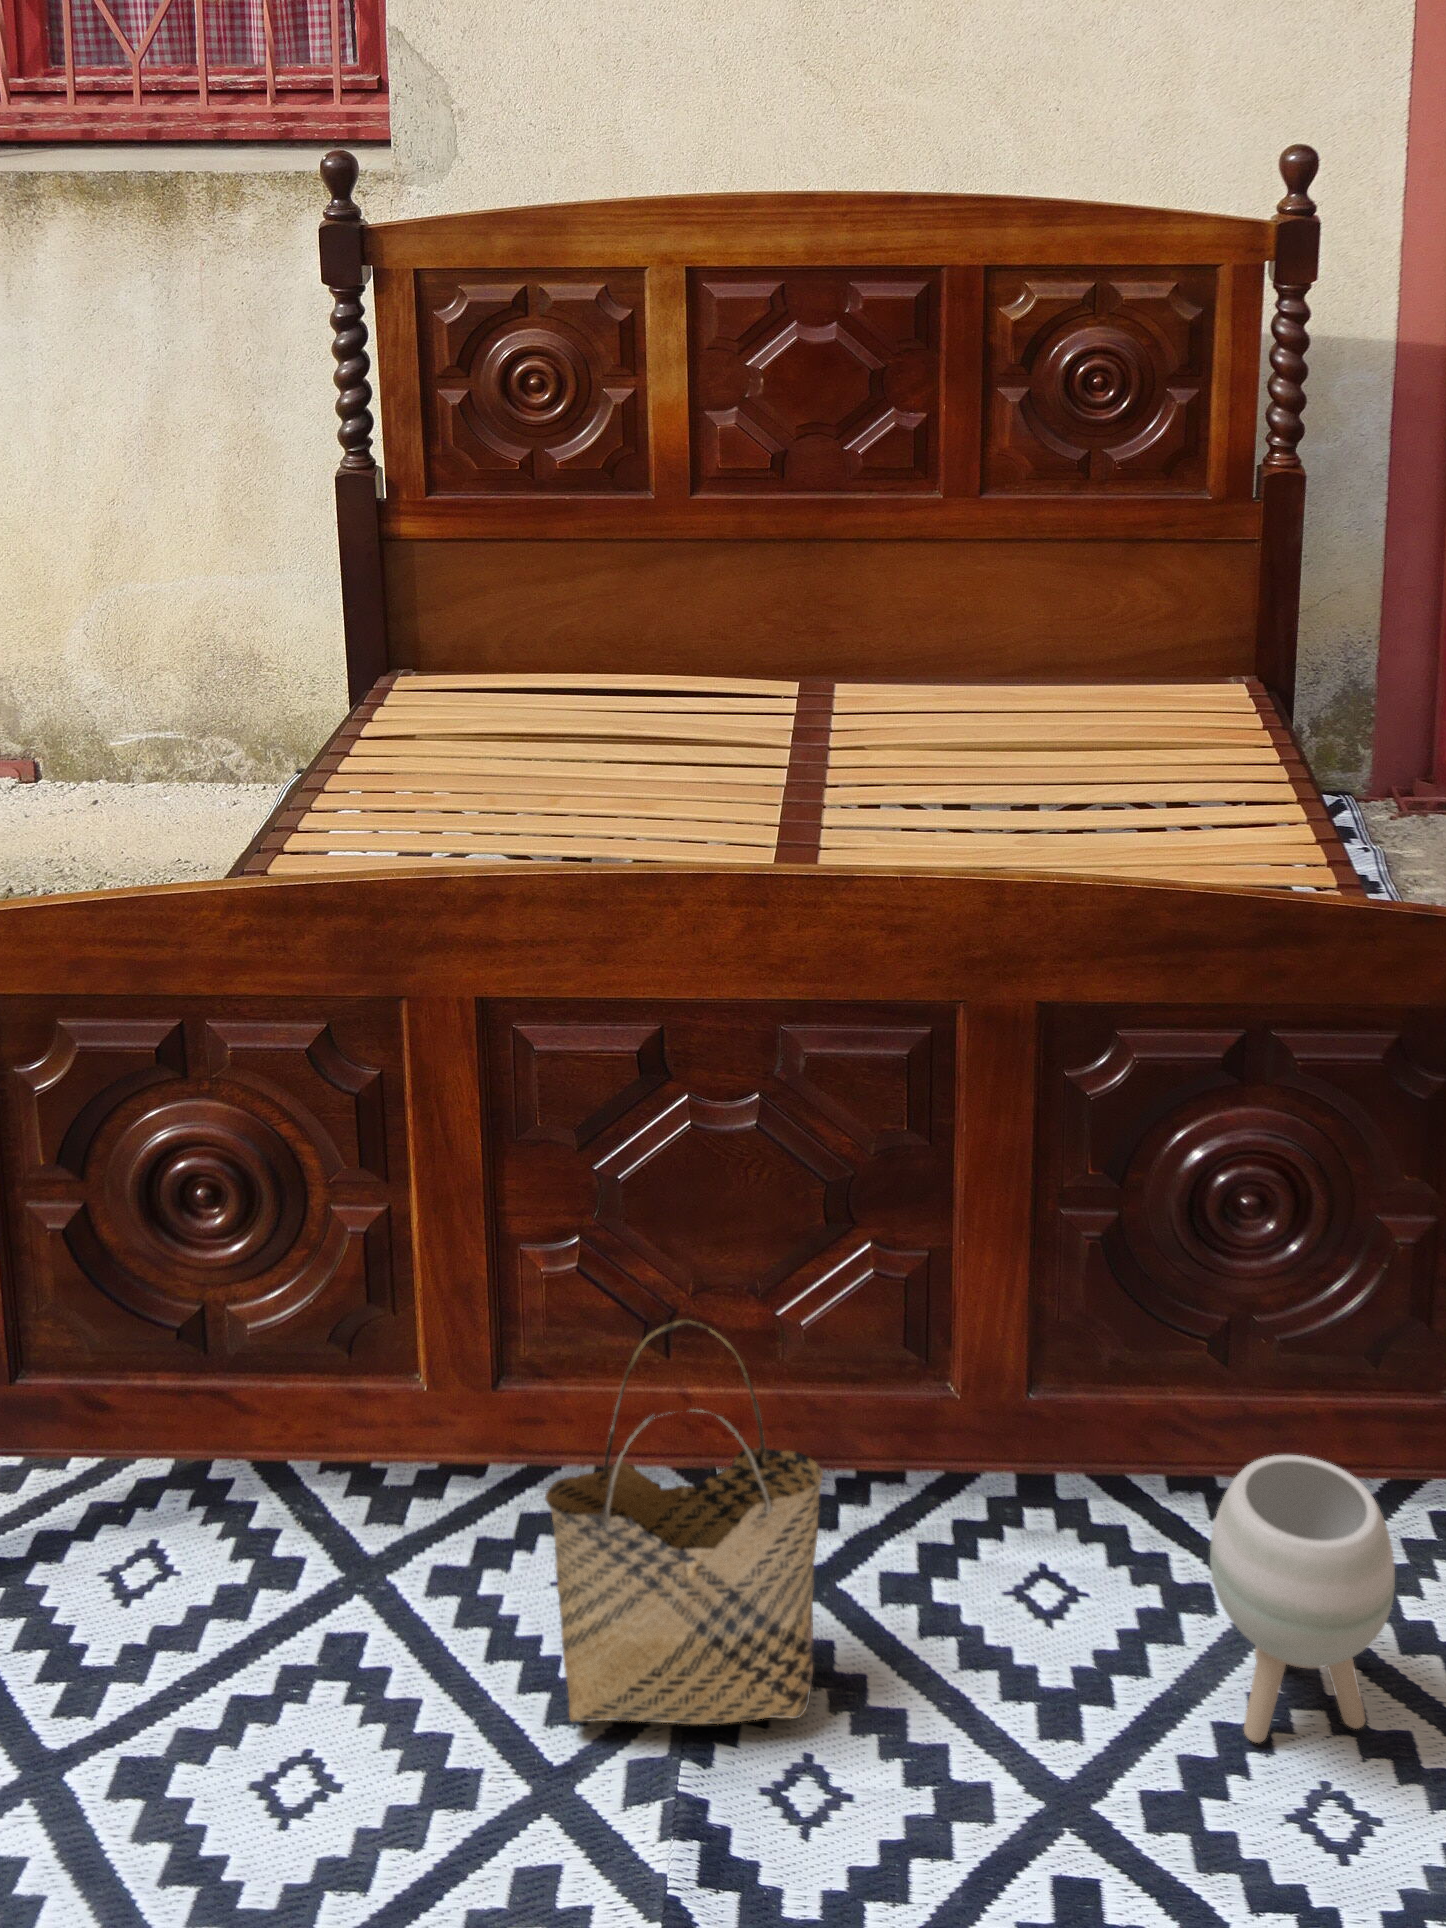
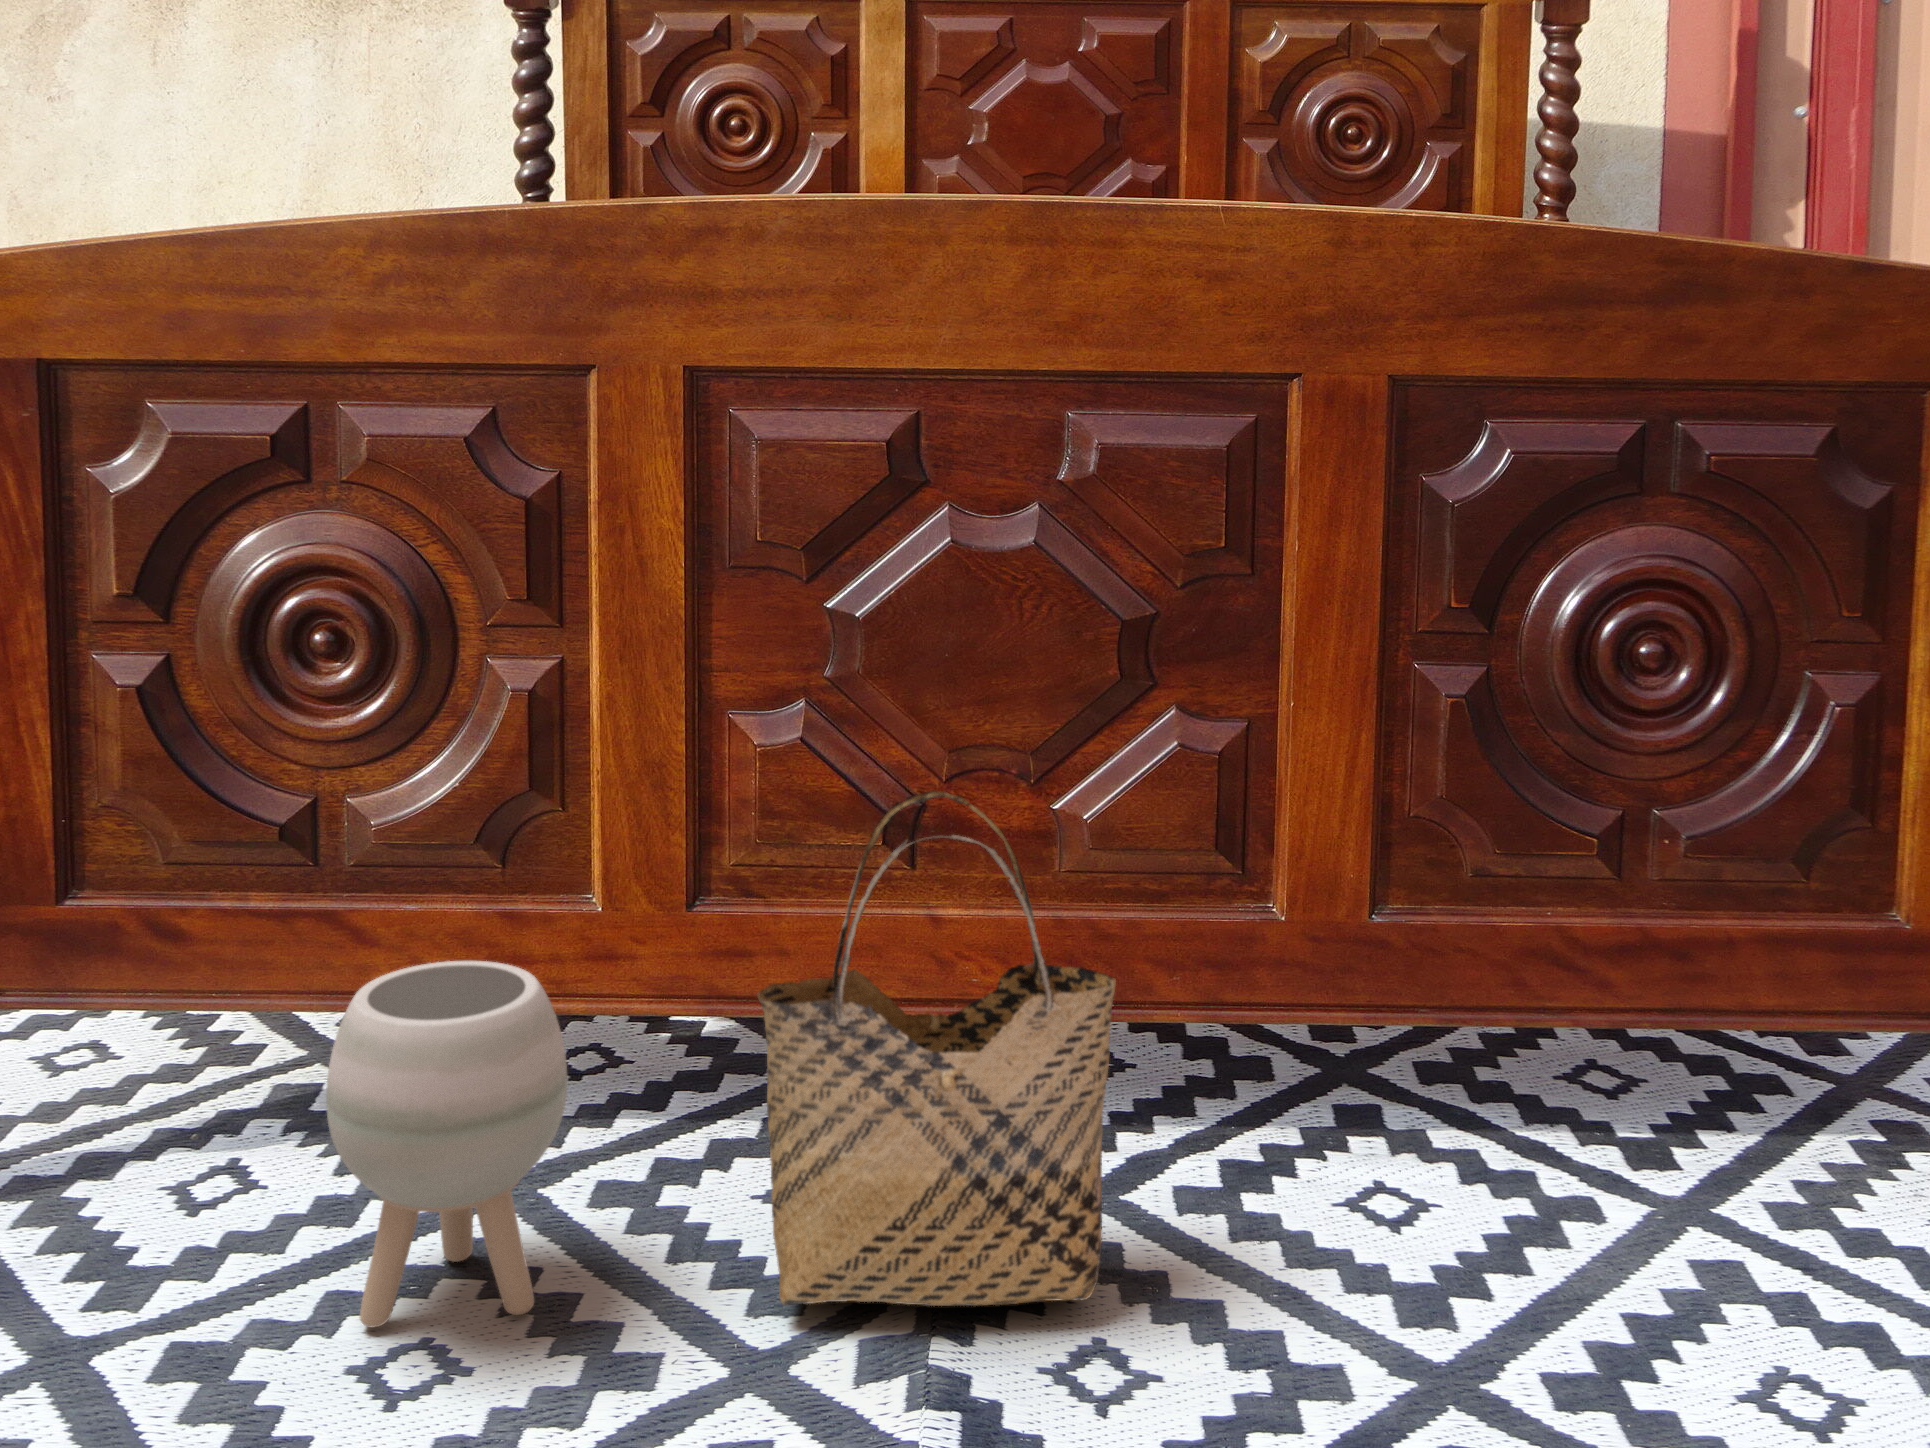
planter: present [1210,1455,1395,1743] -> present [326,961,567,1327]

